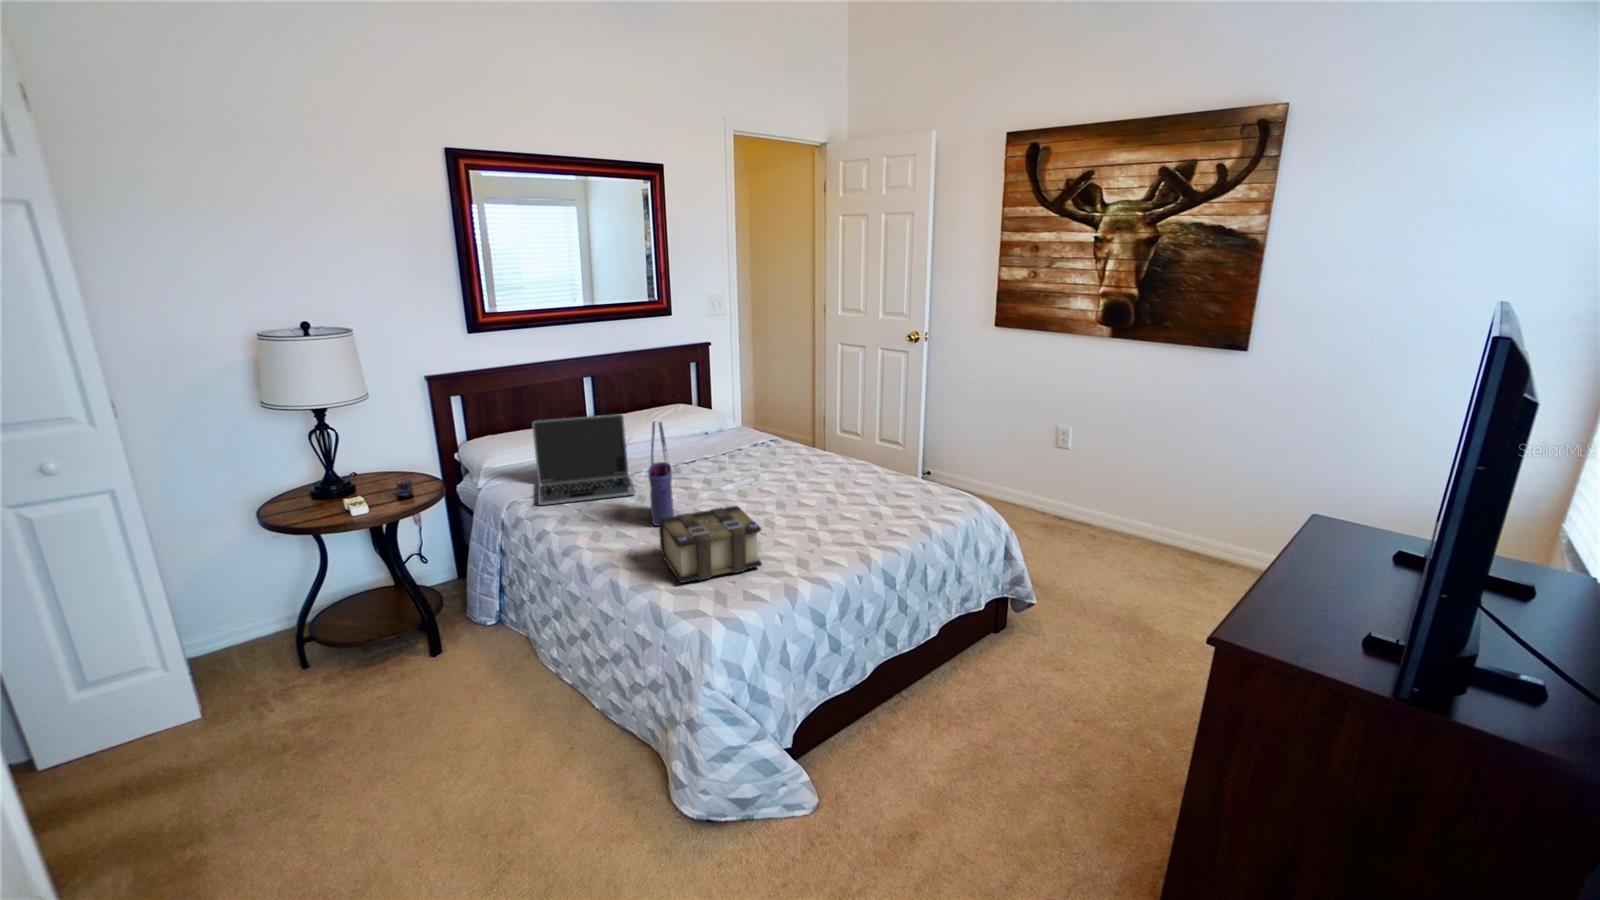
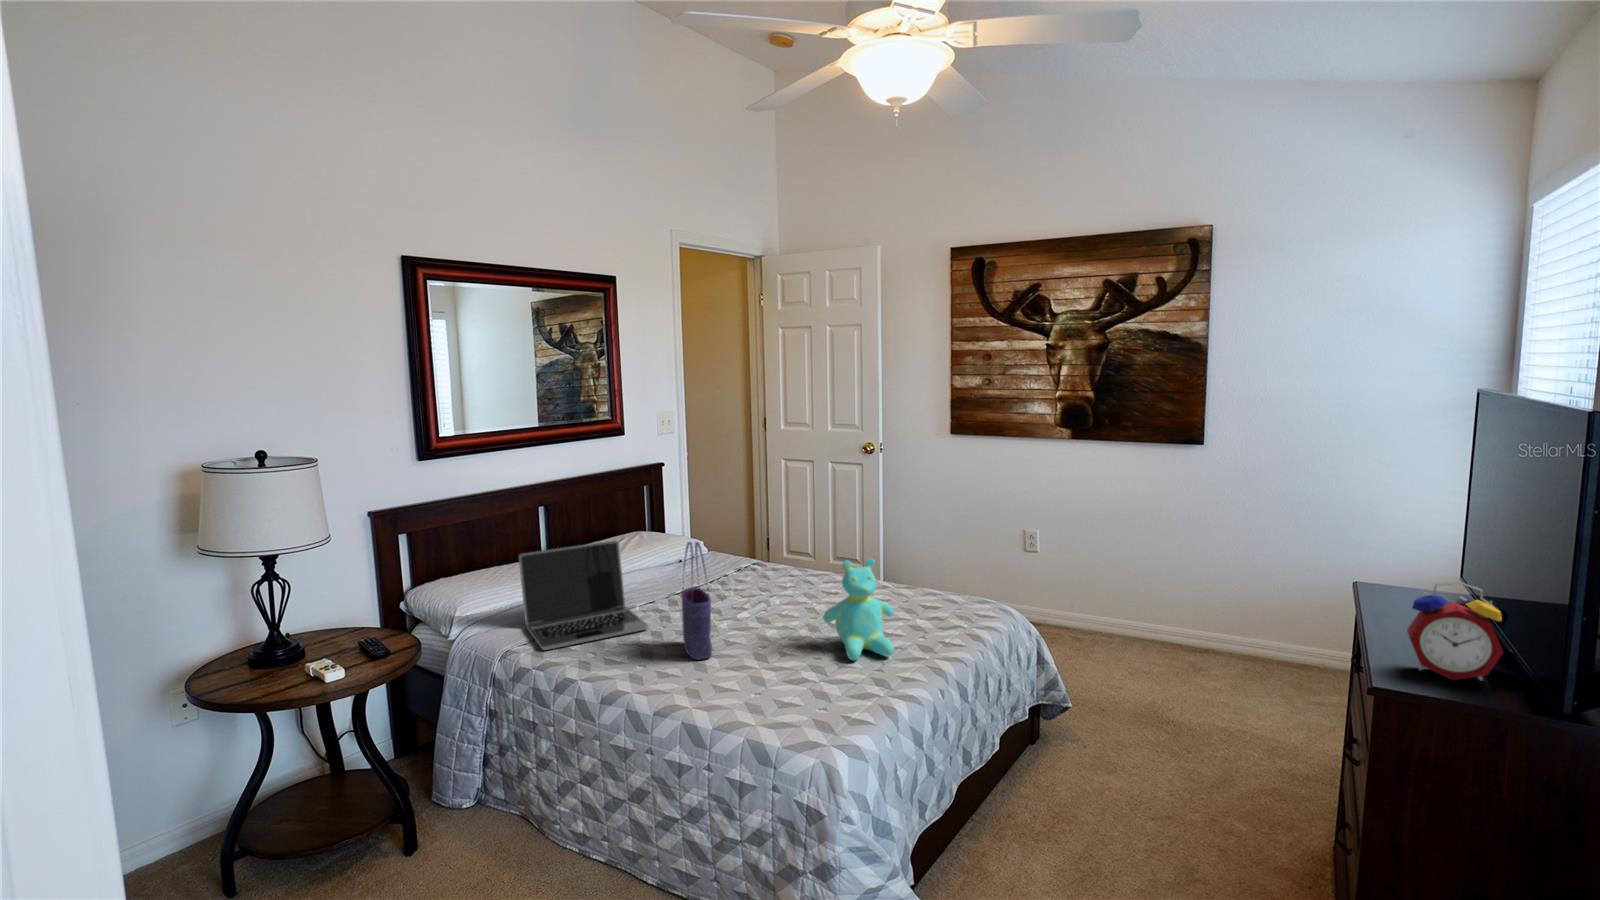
teddy bear: none [772,448,842,540] -> present [823,559,894,660]
book: present [659,506,762,583] -> none [724,626,843,717]
alarm clock: none [1279,529,1384,636] -> present [1407,582,1503,680]

